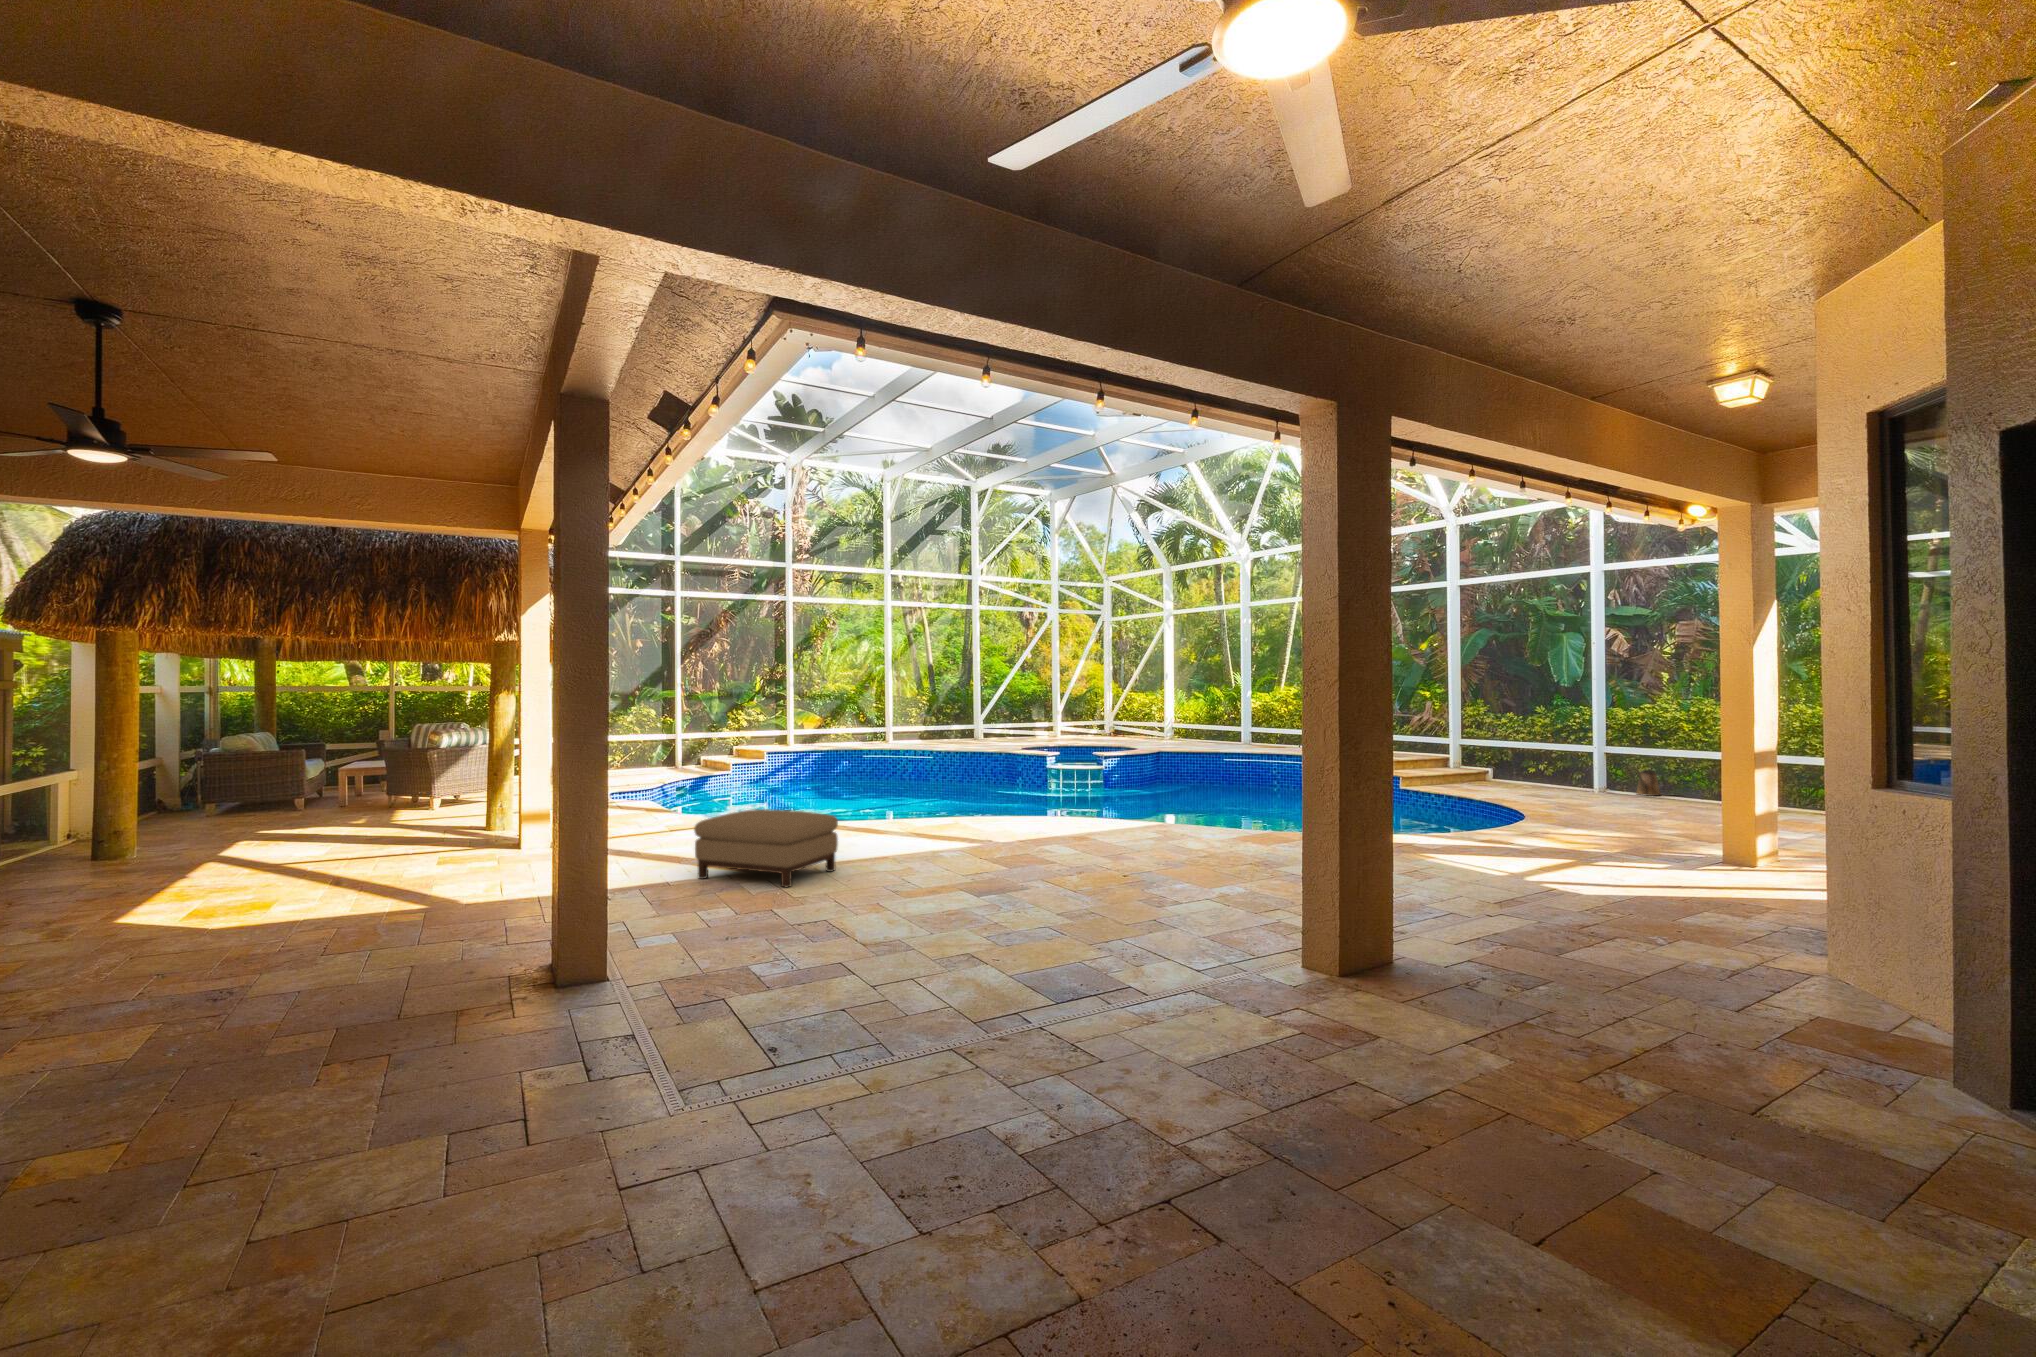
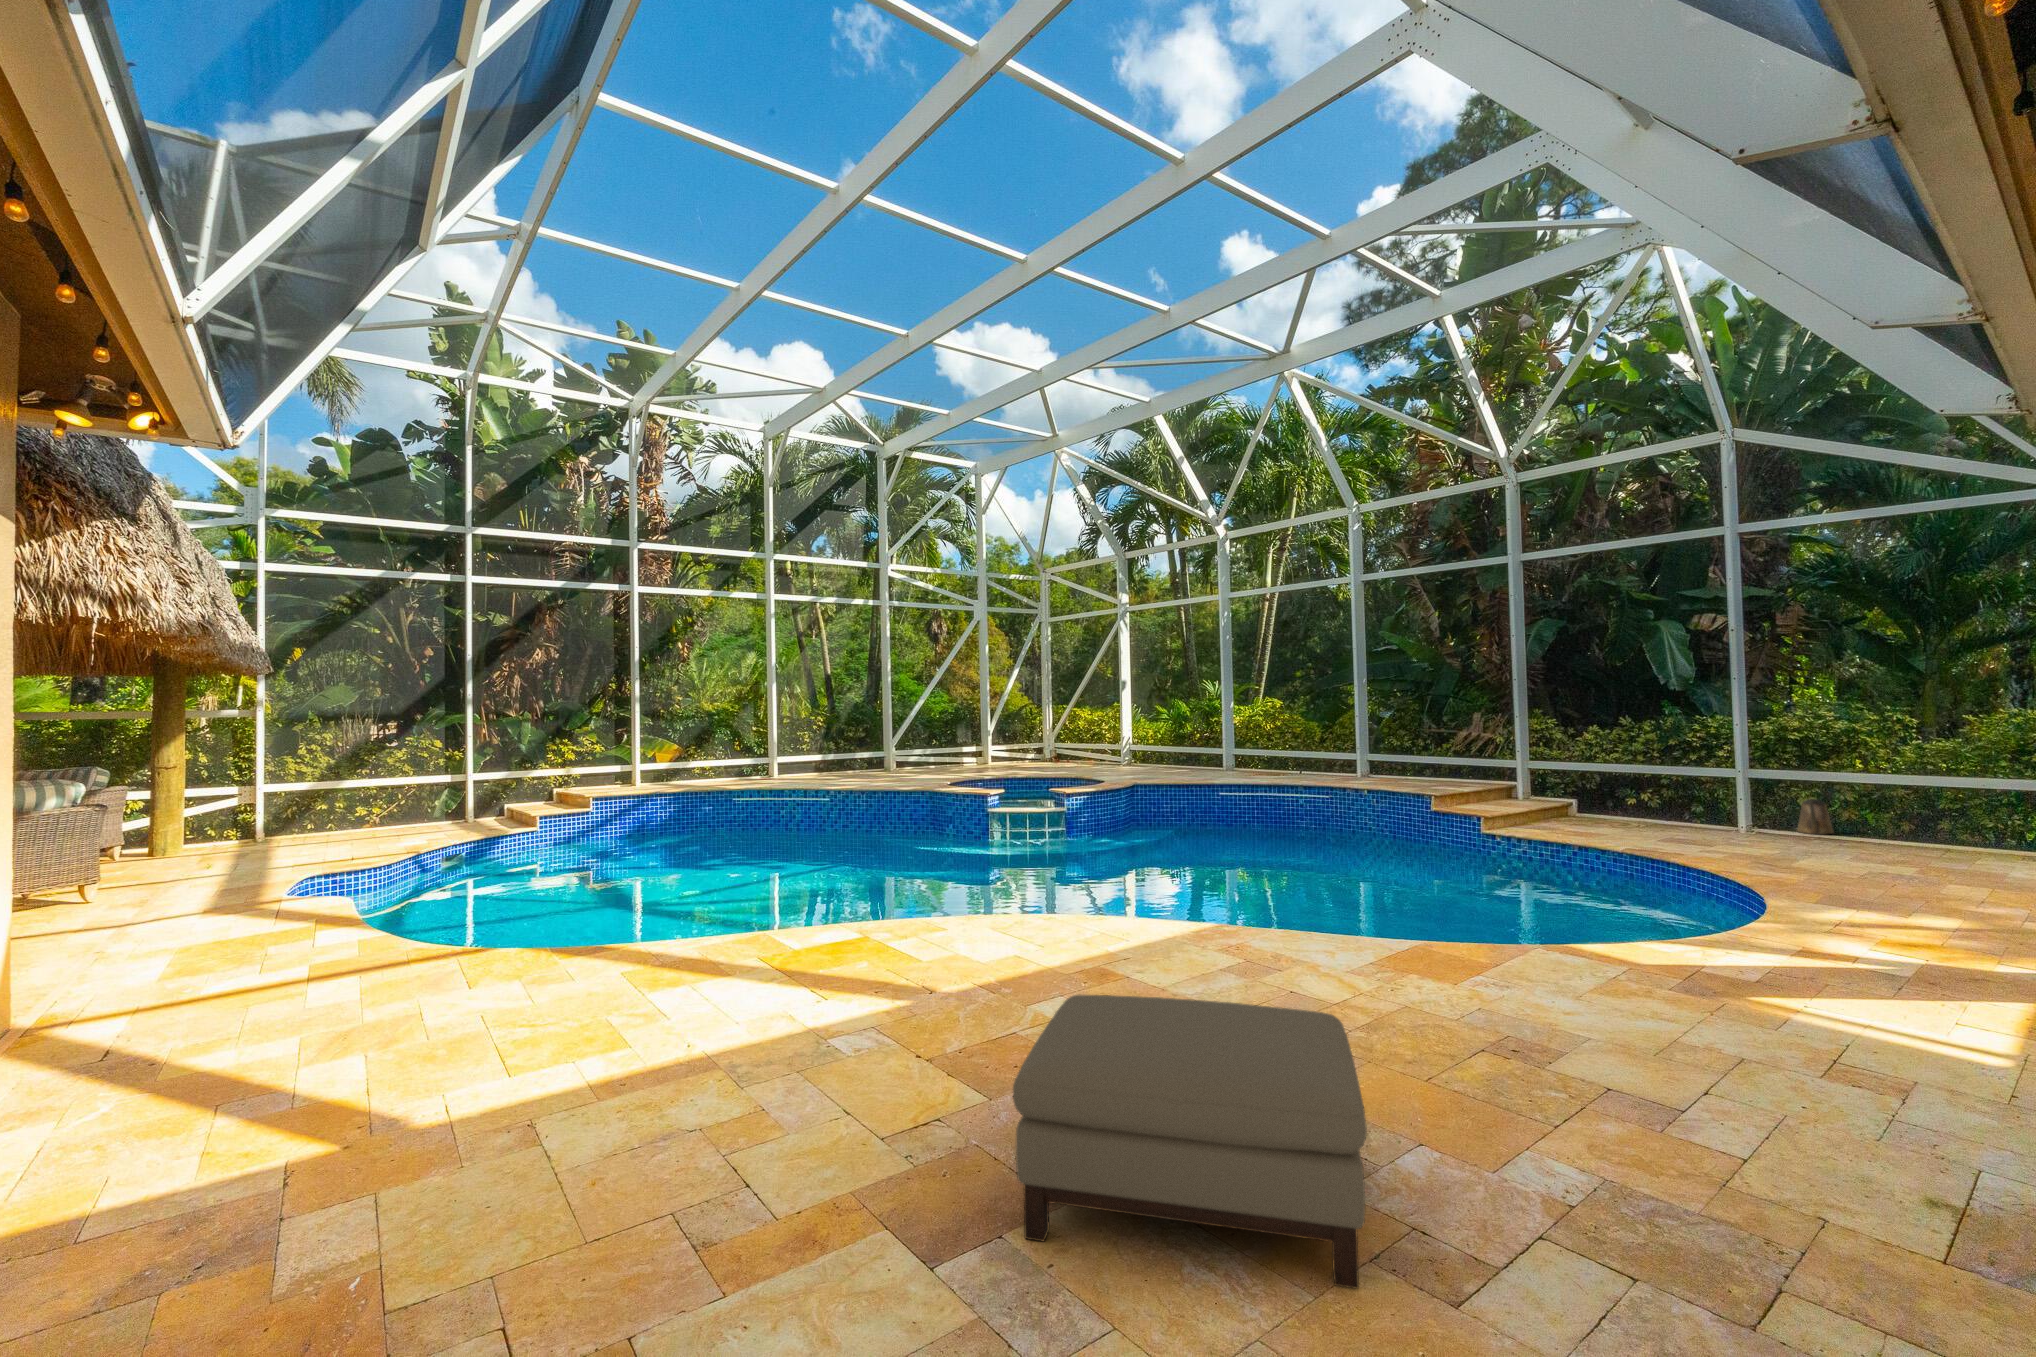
ottoman: present [694,809,838,887] -> present [1013,995,1367,1289]

